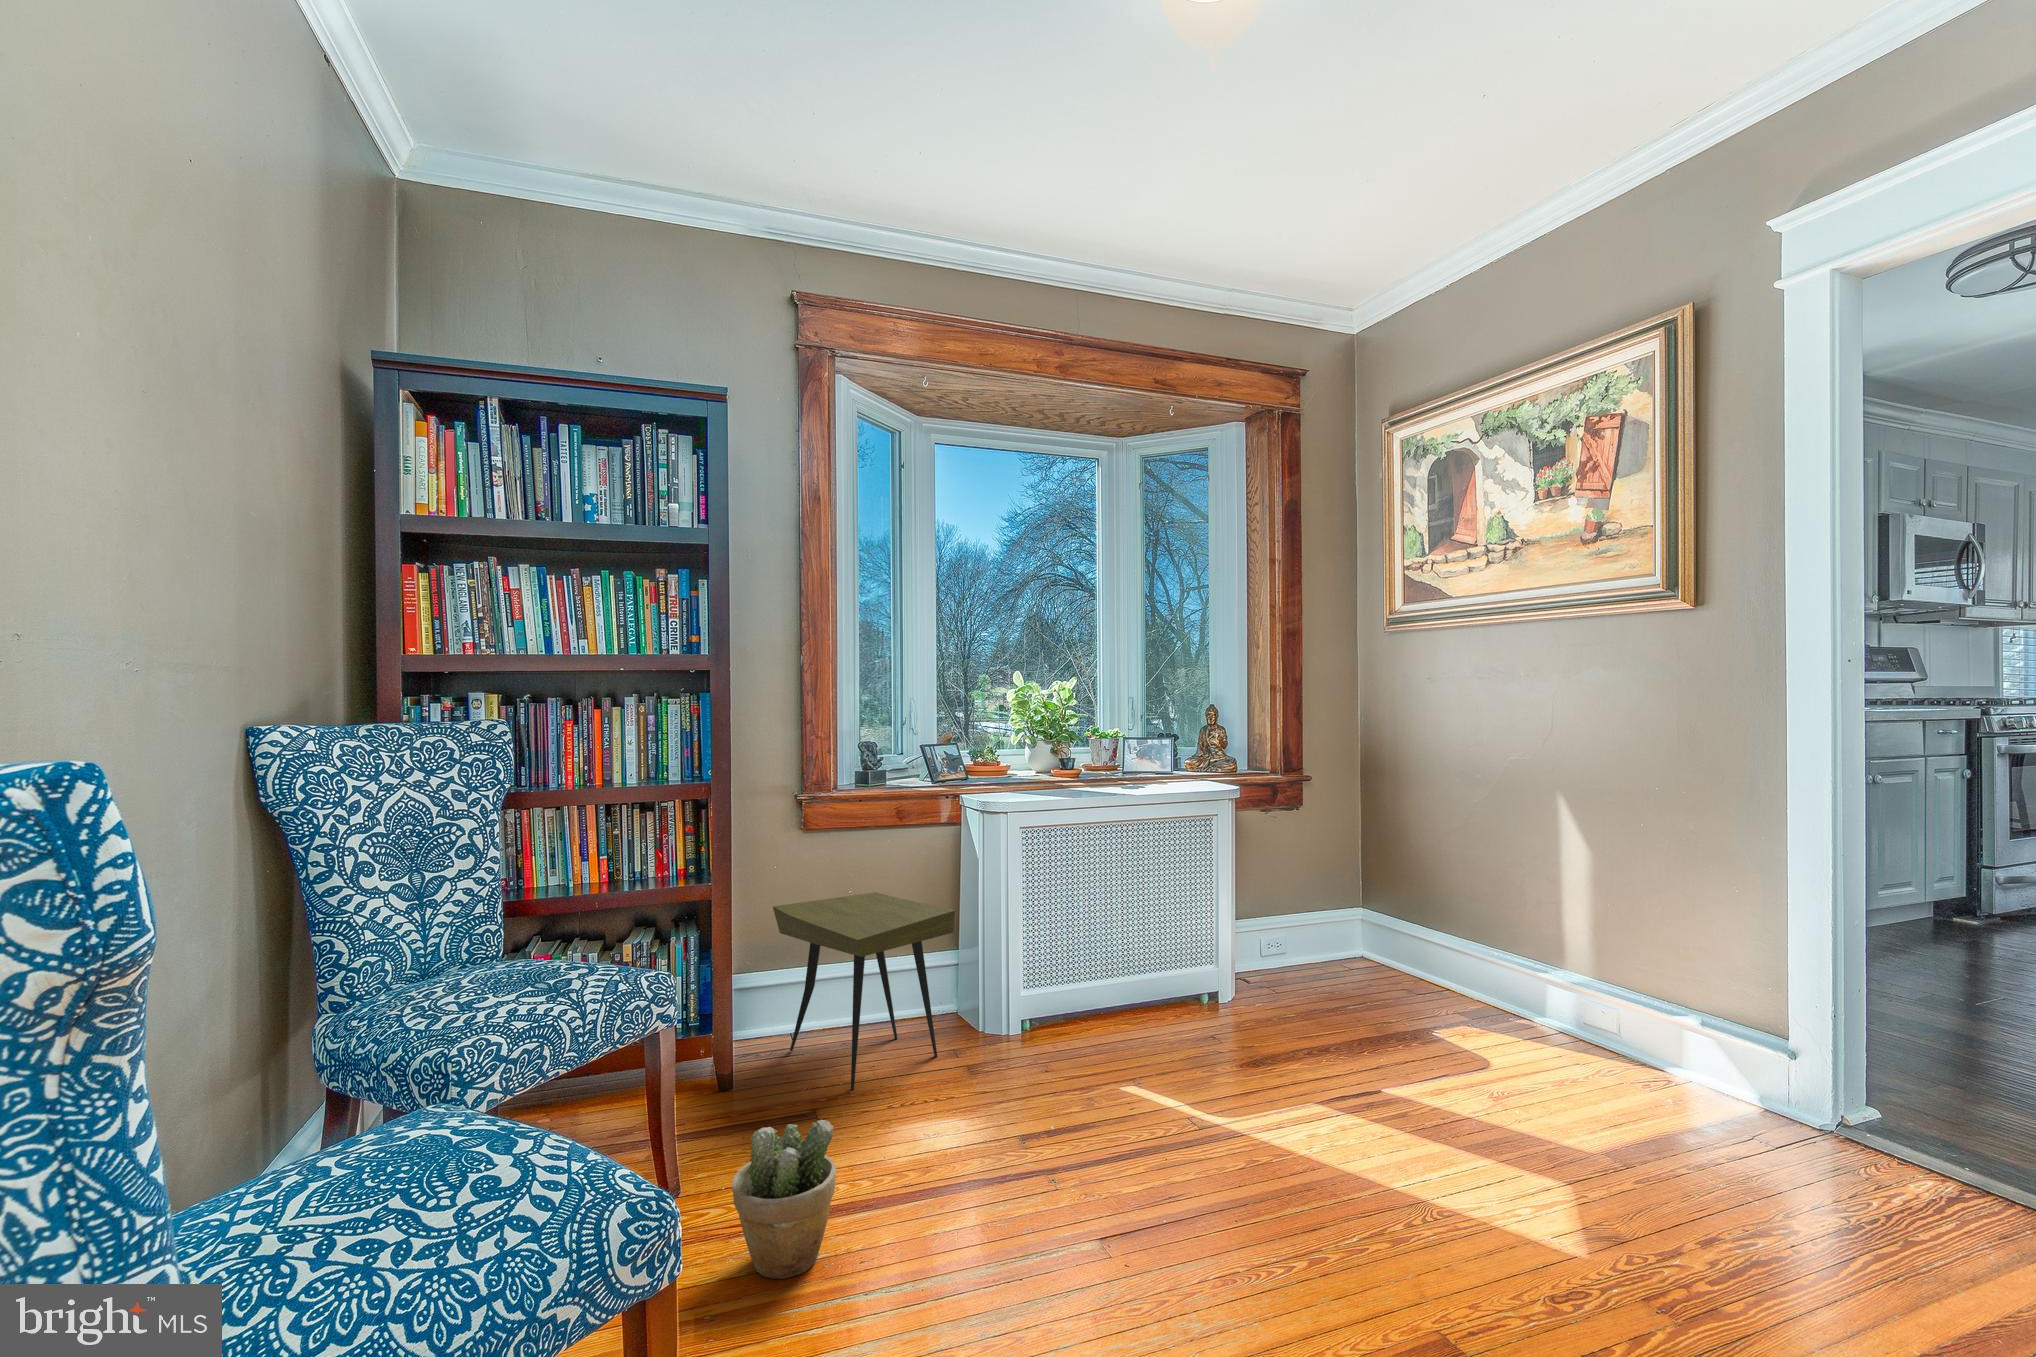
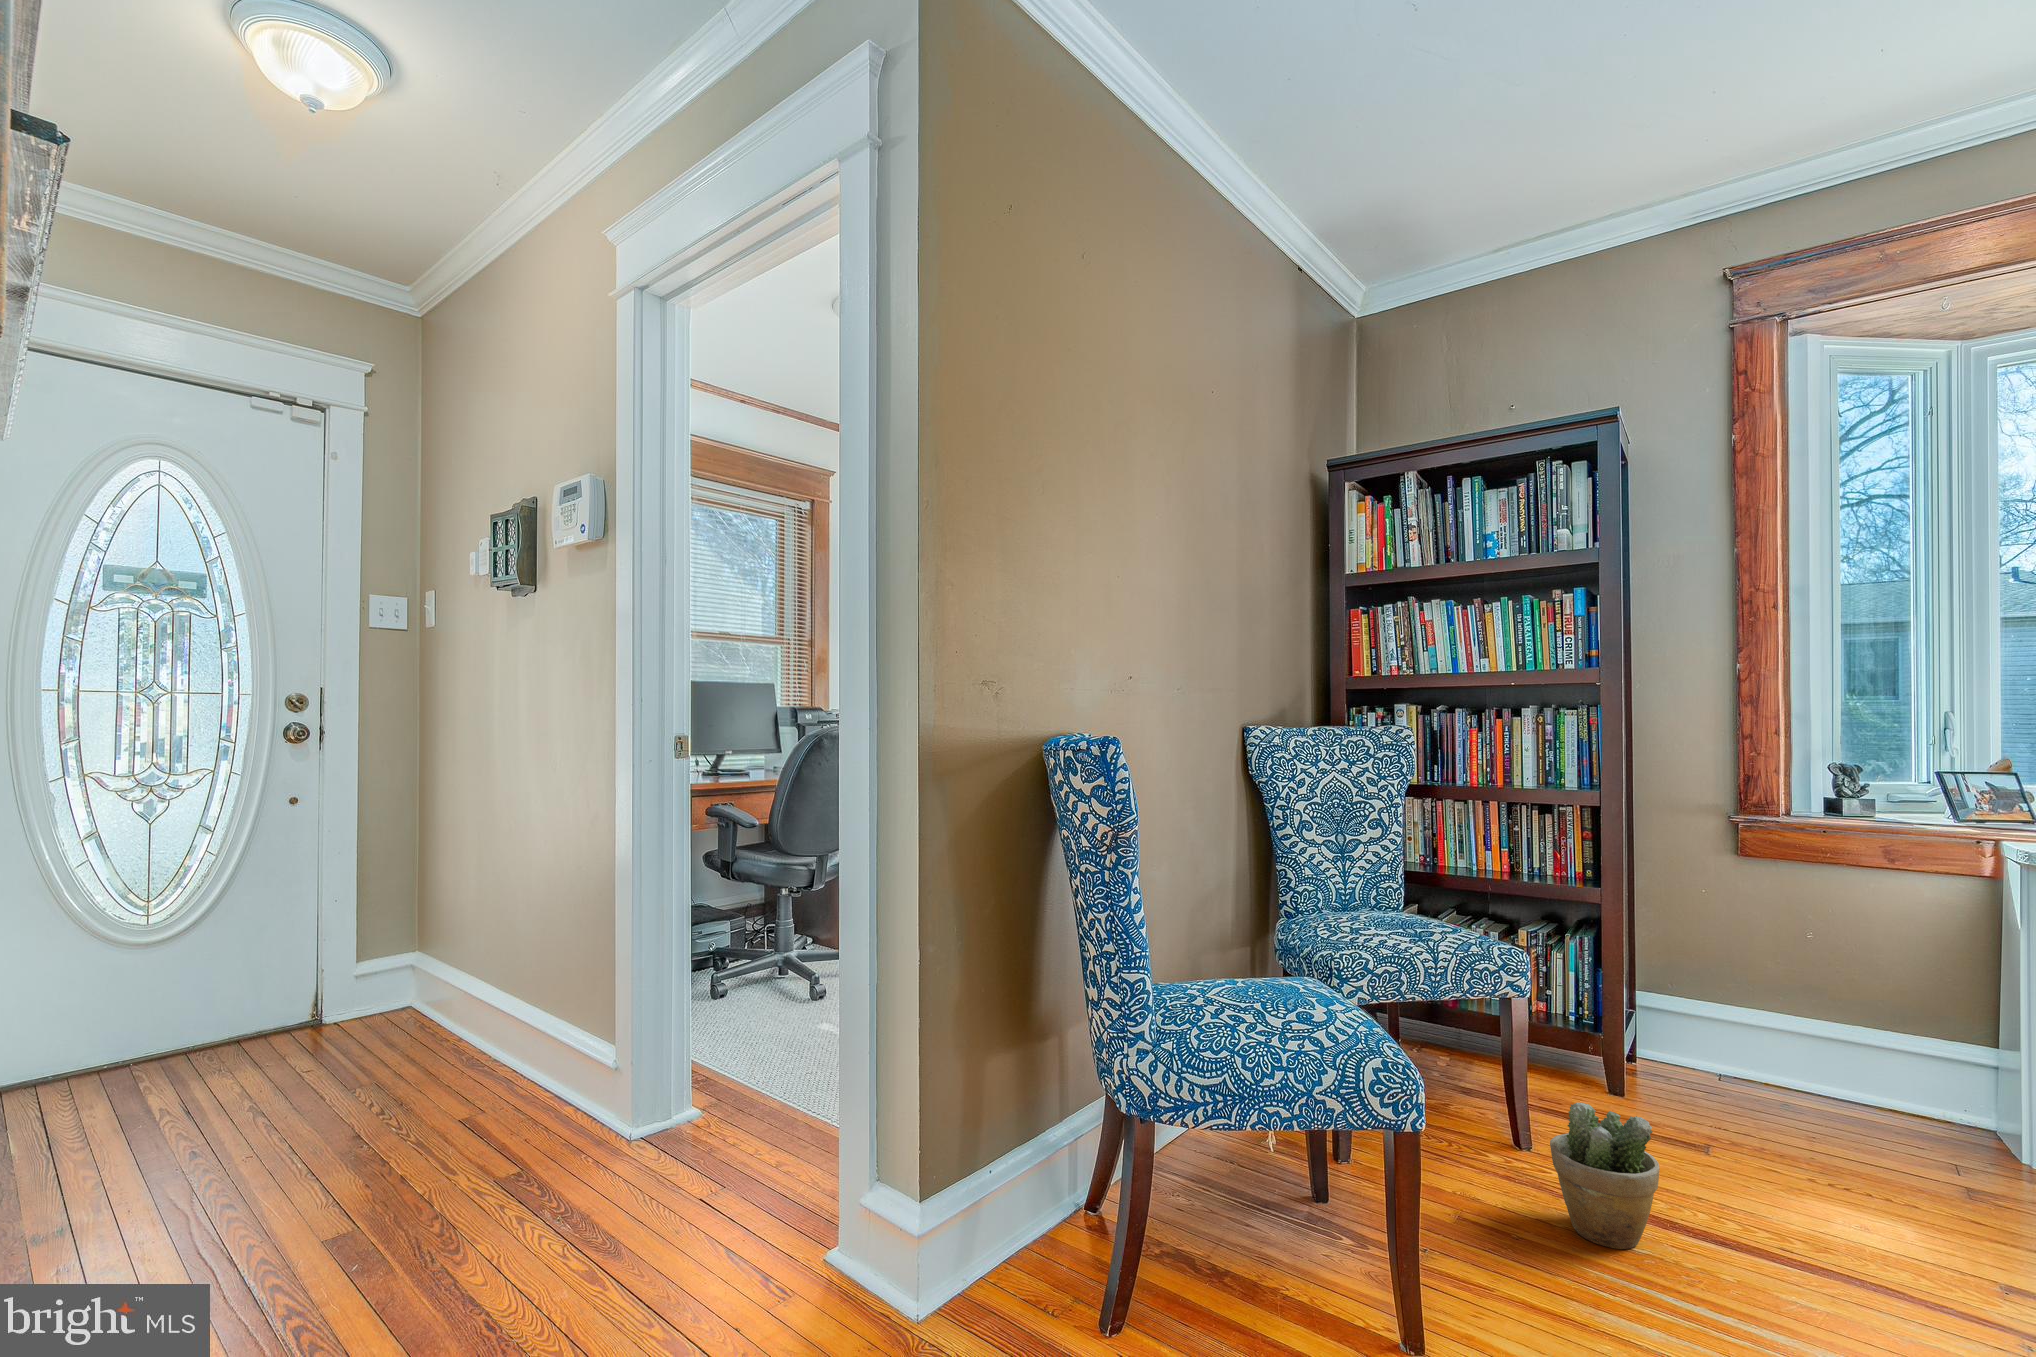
side table: present [773,892,955,1090] -> none [1690,931,1931,1159]

